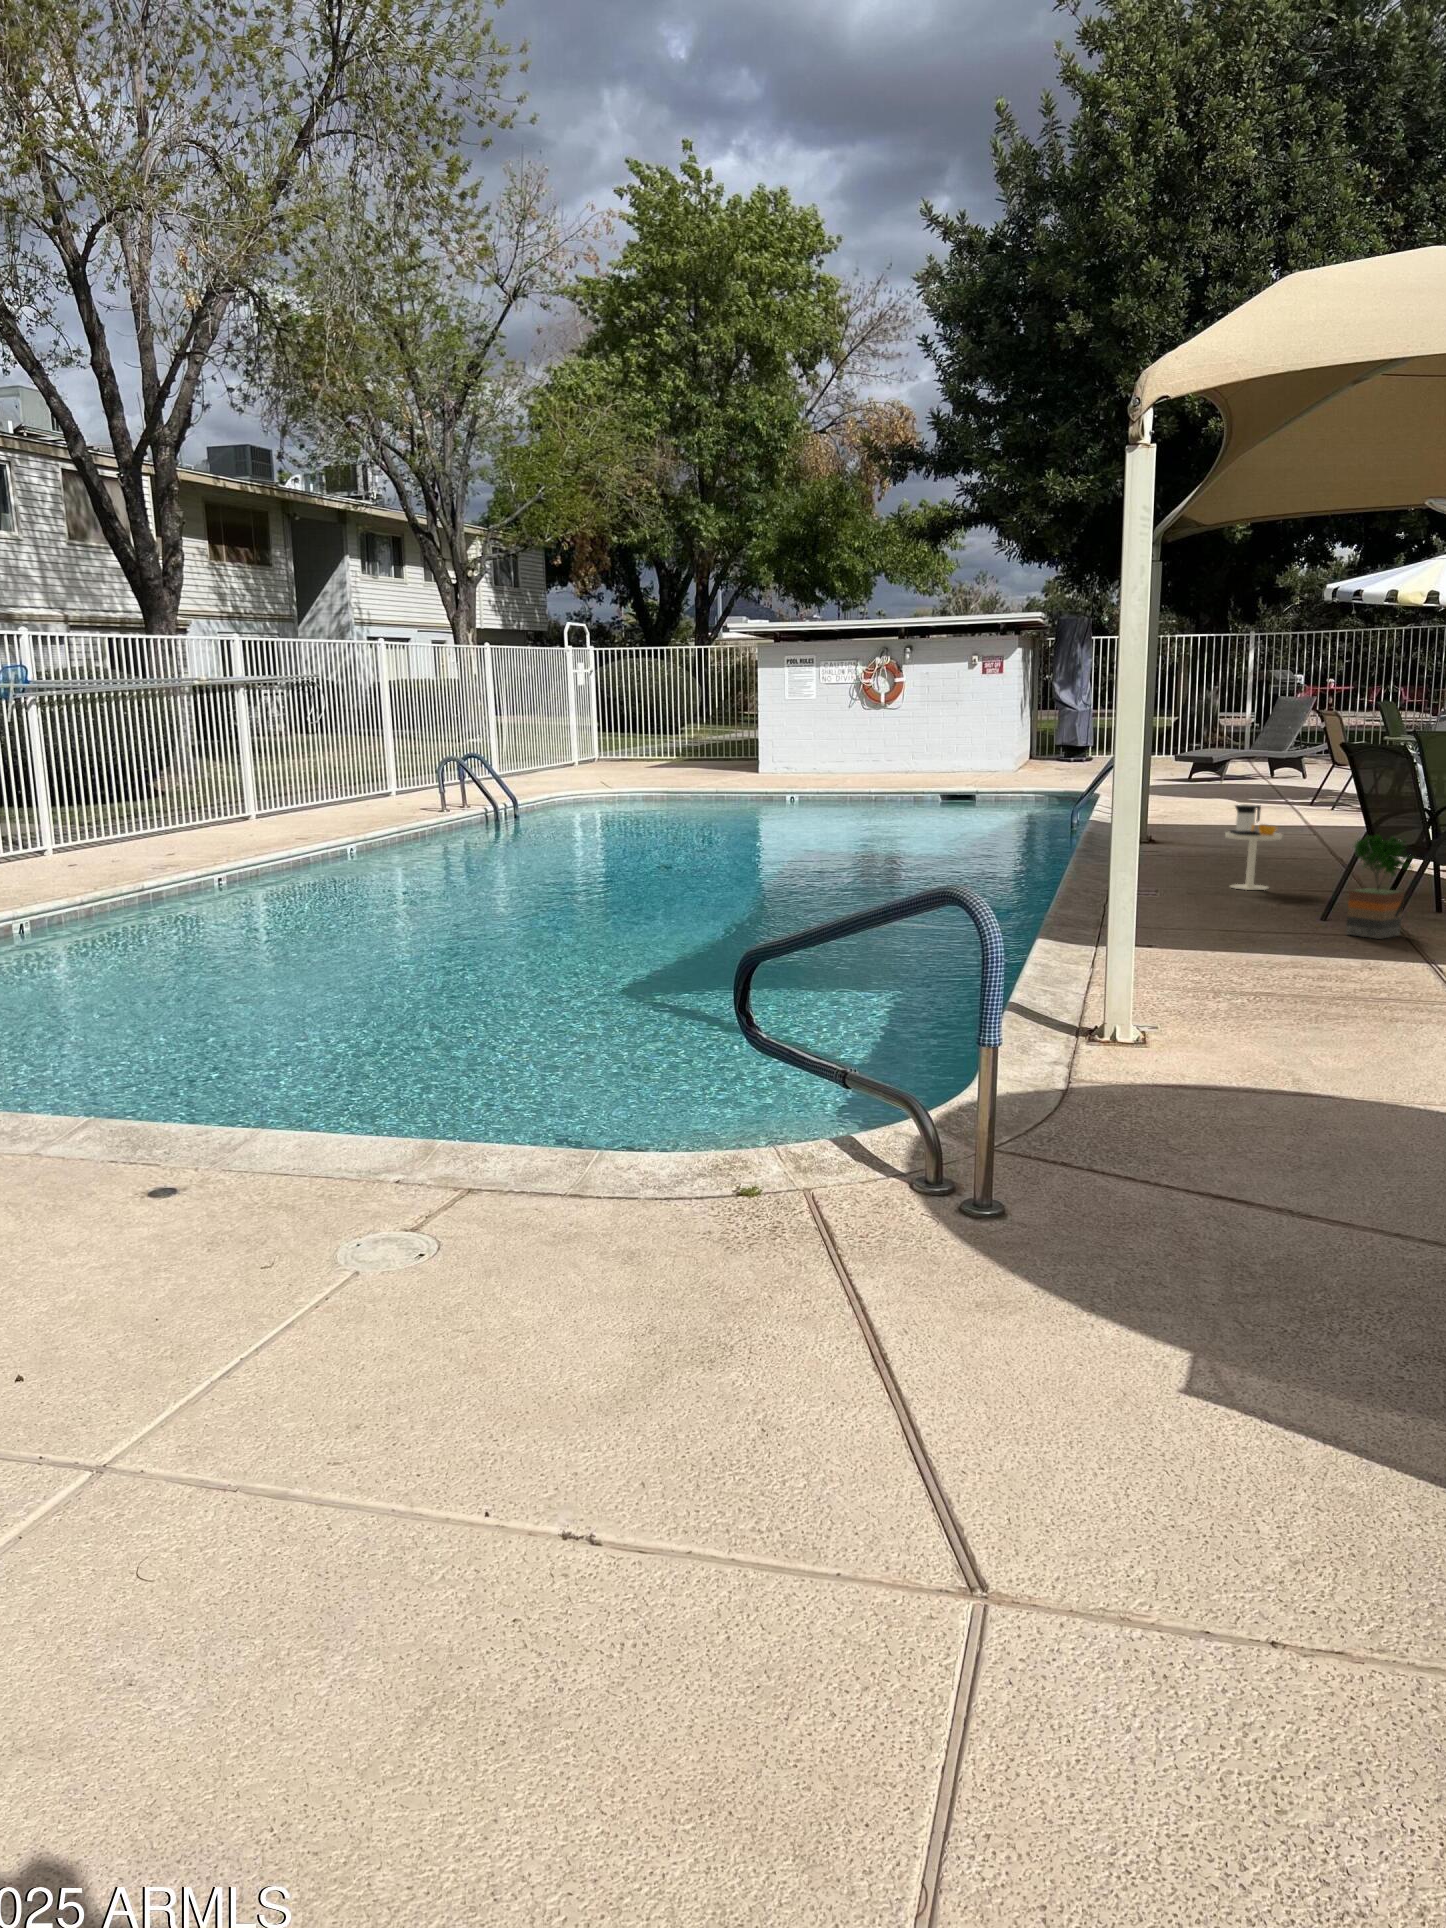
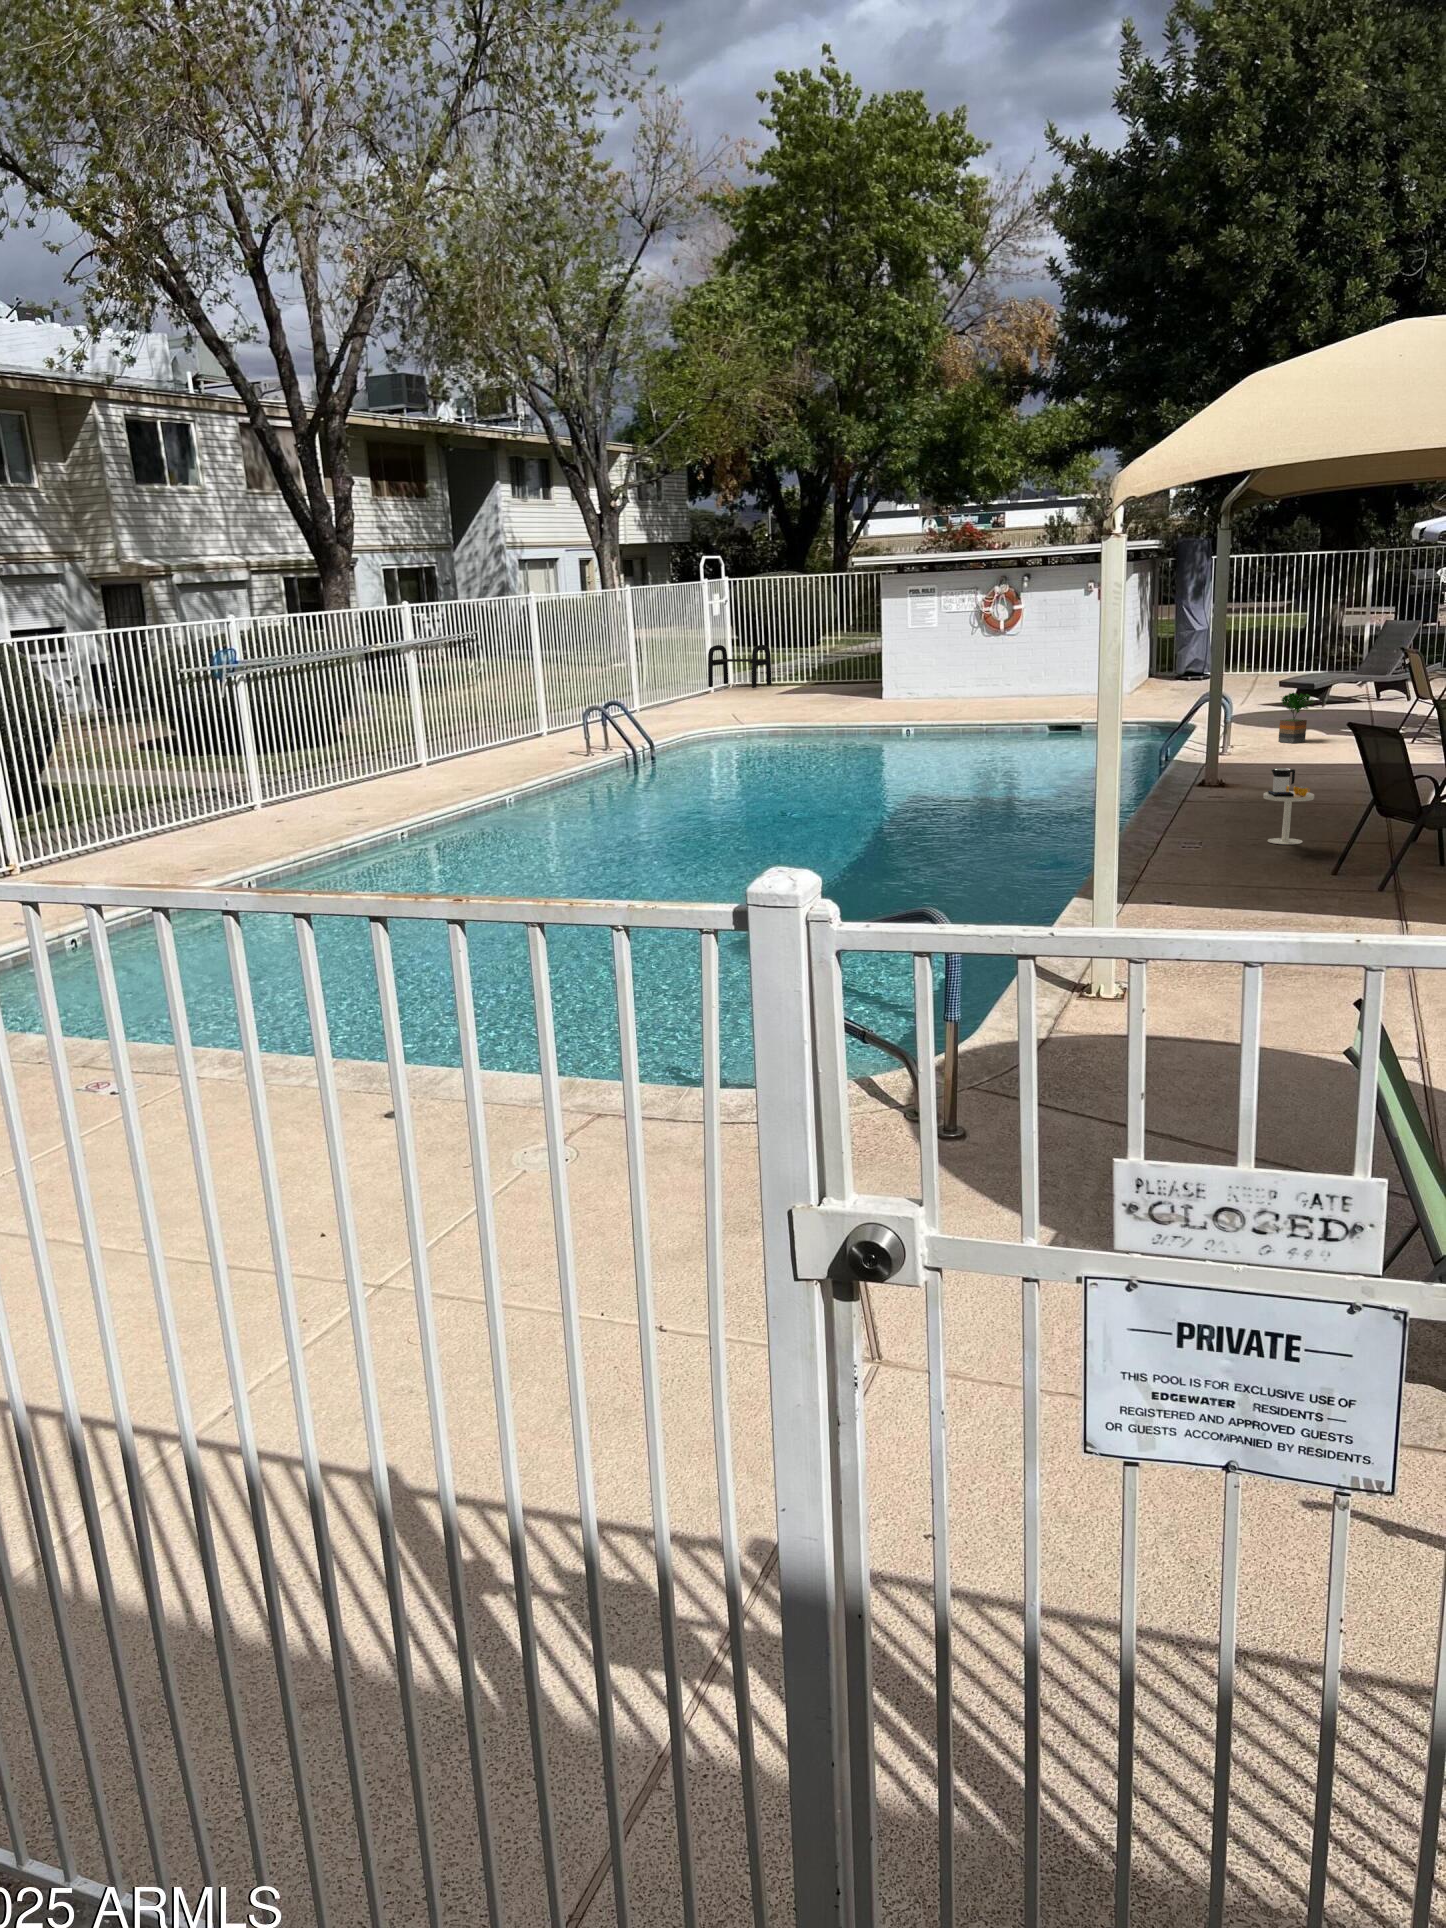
bench: none [571,714,638,759] -> present [708,645,772,688]
potted tree: present [1346,835,1416,939] -> present [1278,693,1313,743]

